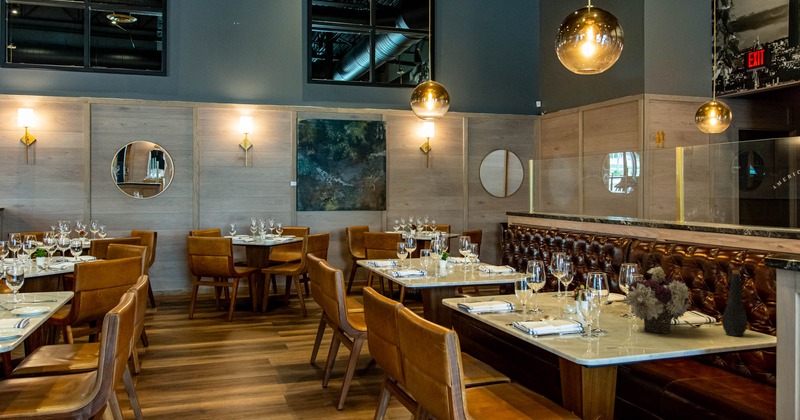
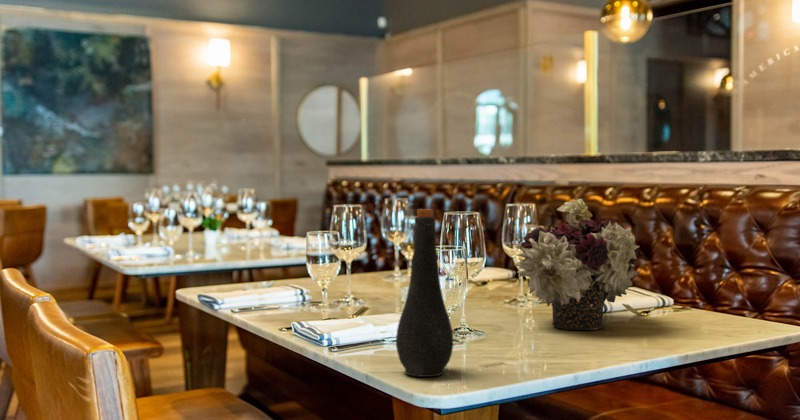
bottle: present [722,270,747,336] -> present [396,209,453,377]

